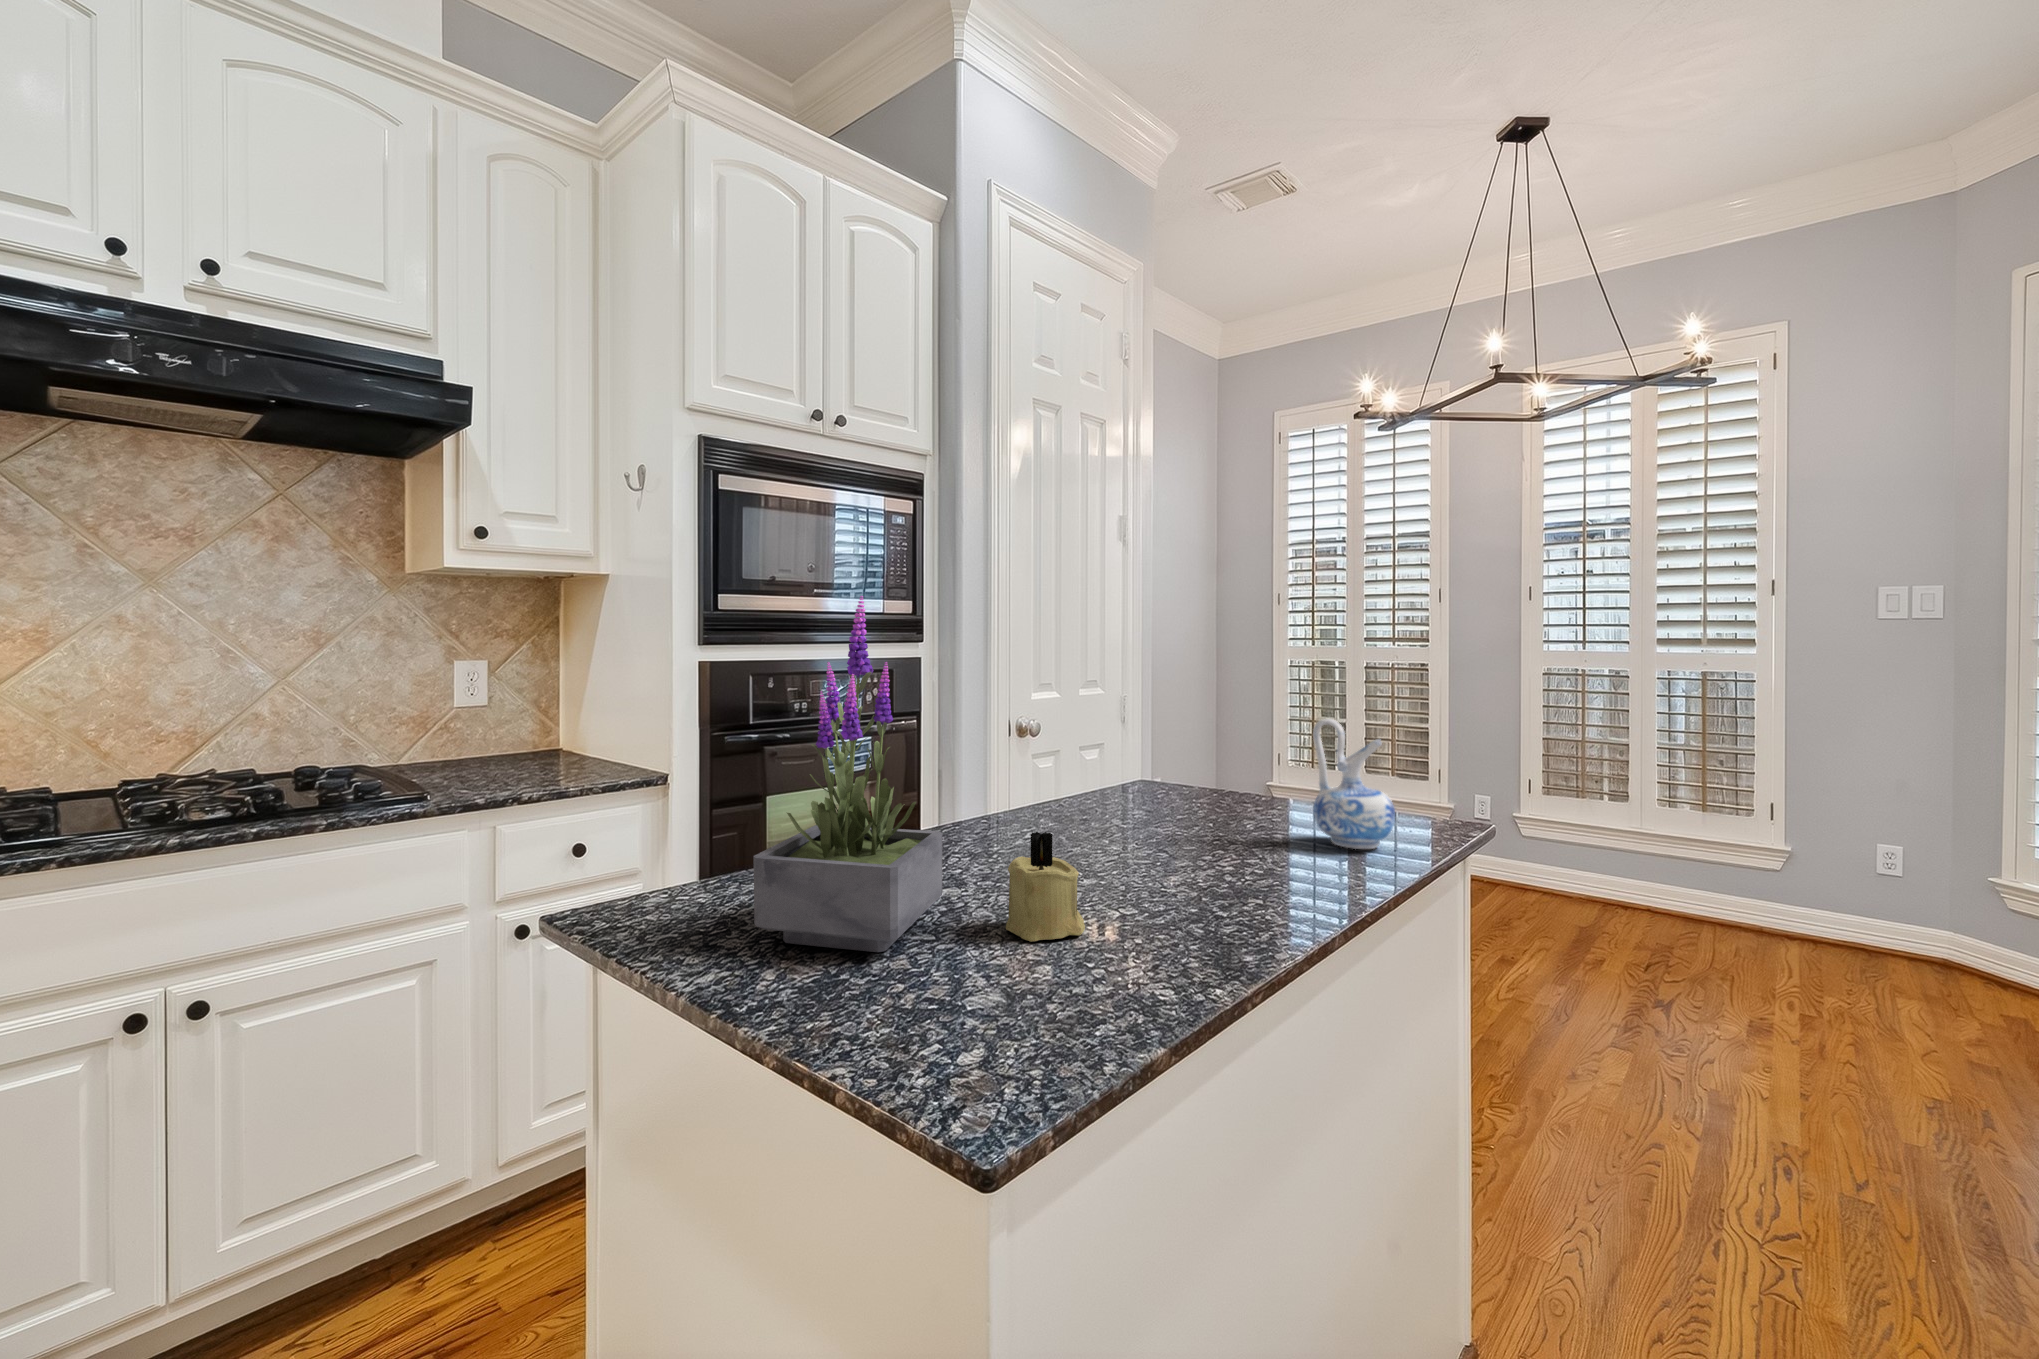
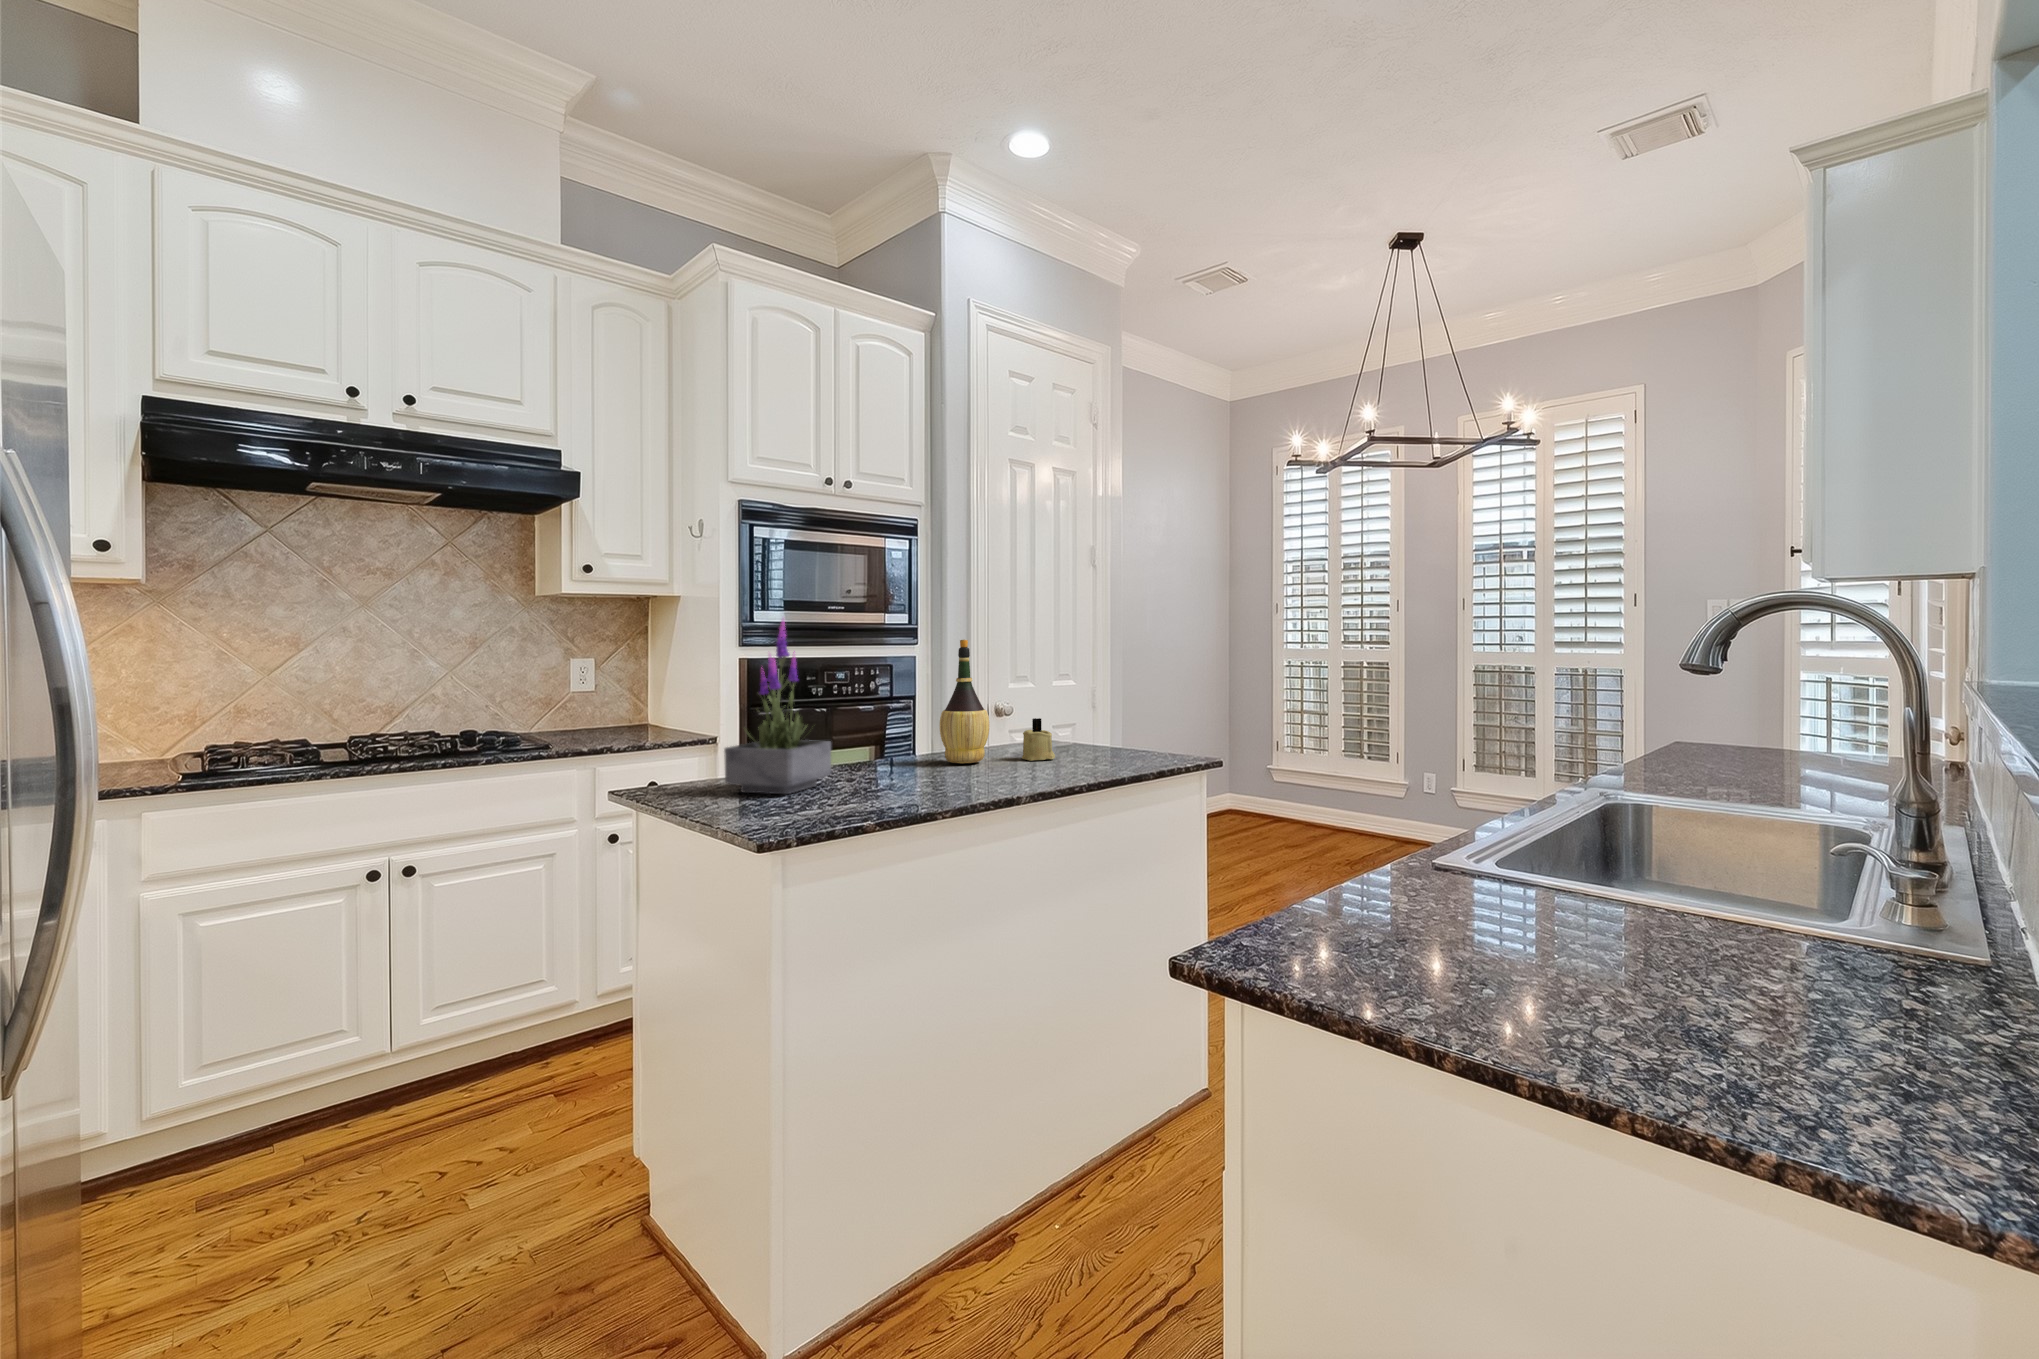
wine bottle: none [1067,638,1151,847] -> present [940,640,990,763]
ceramic pitcher: present [1313,719,1395,849] -> none [1086,687,1130,764]
candle: present [1006,832,1085,942] -> present [1022,718,1055,761]

